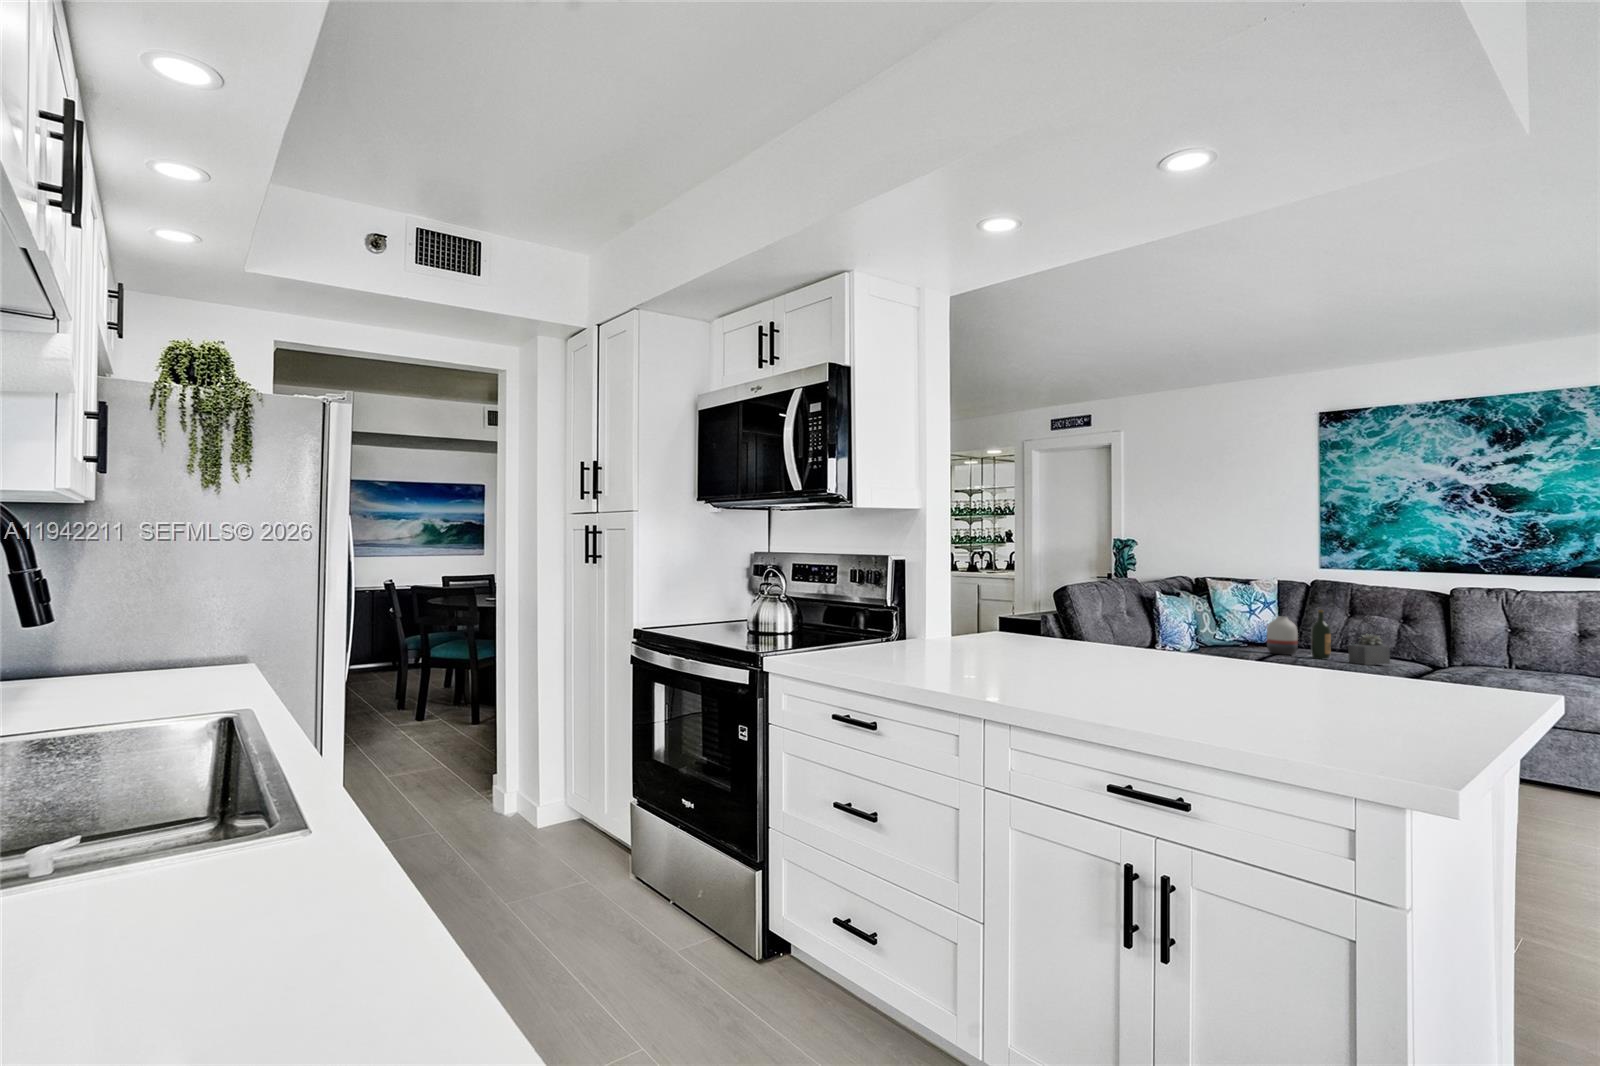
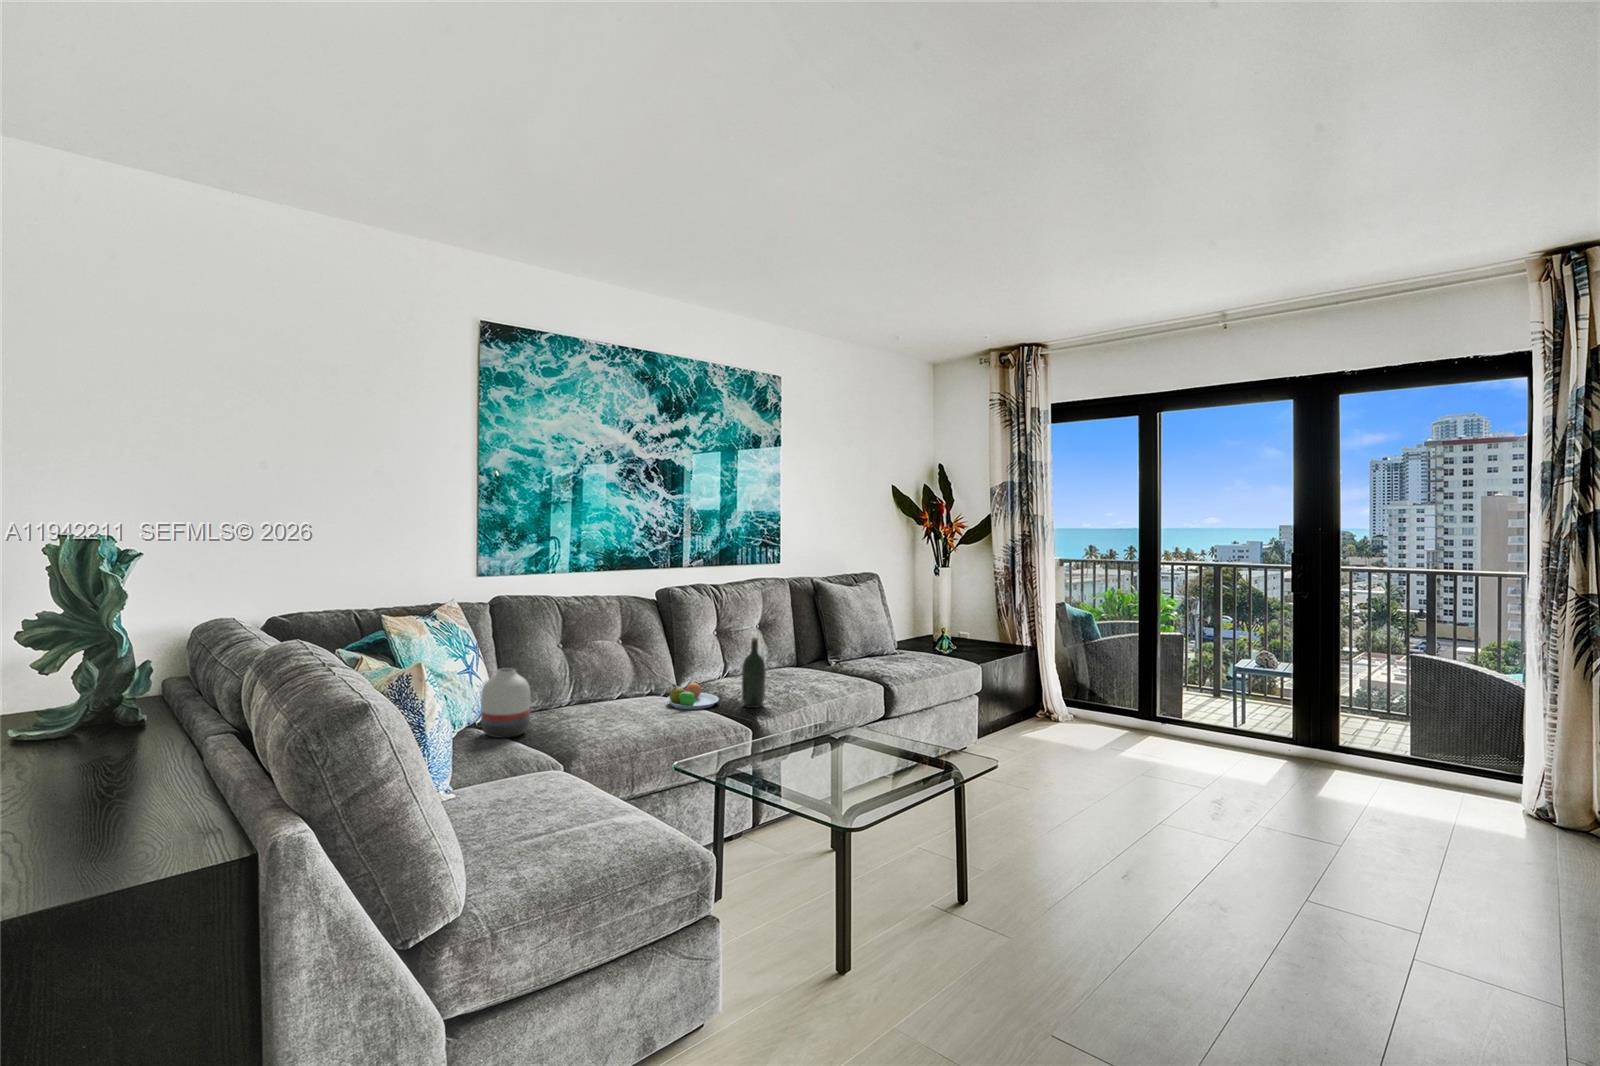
wine bottle: present [1311,610,1331,659] -> present [742,637,766,708]
succulent plant: present [1348,634,1390,665] -> none [601,672,638,722]
fruit bowl: none [1418,655,1475,675] -> present [666,682,719,709]

